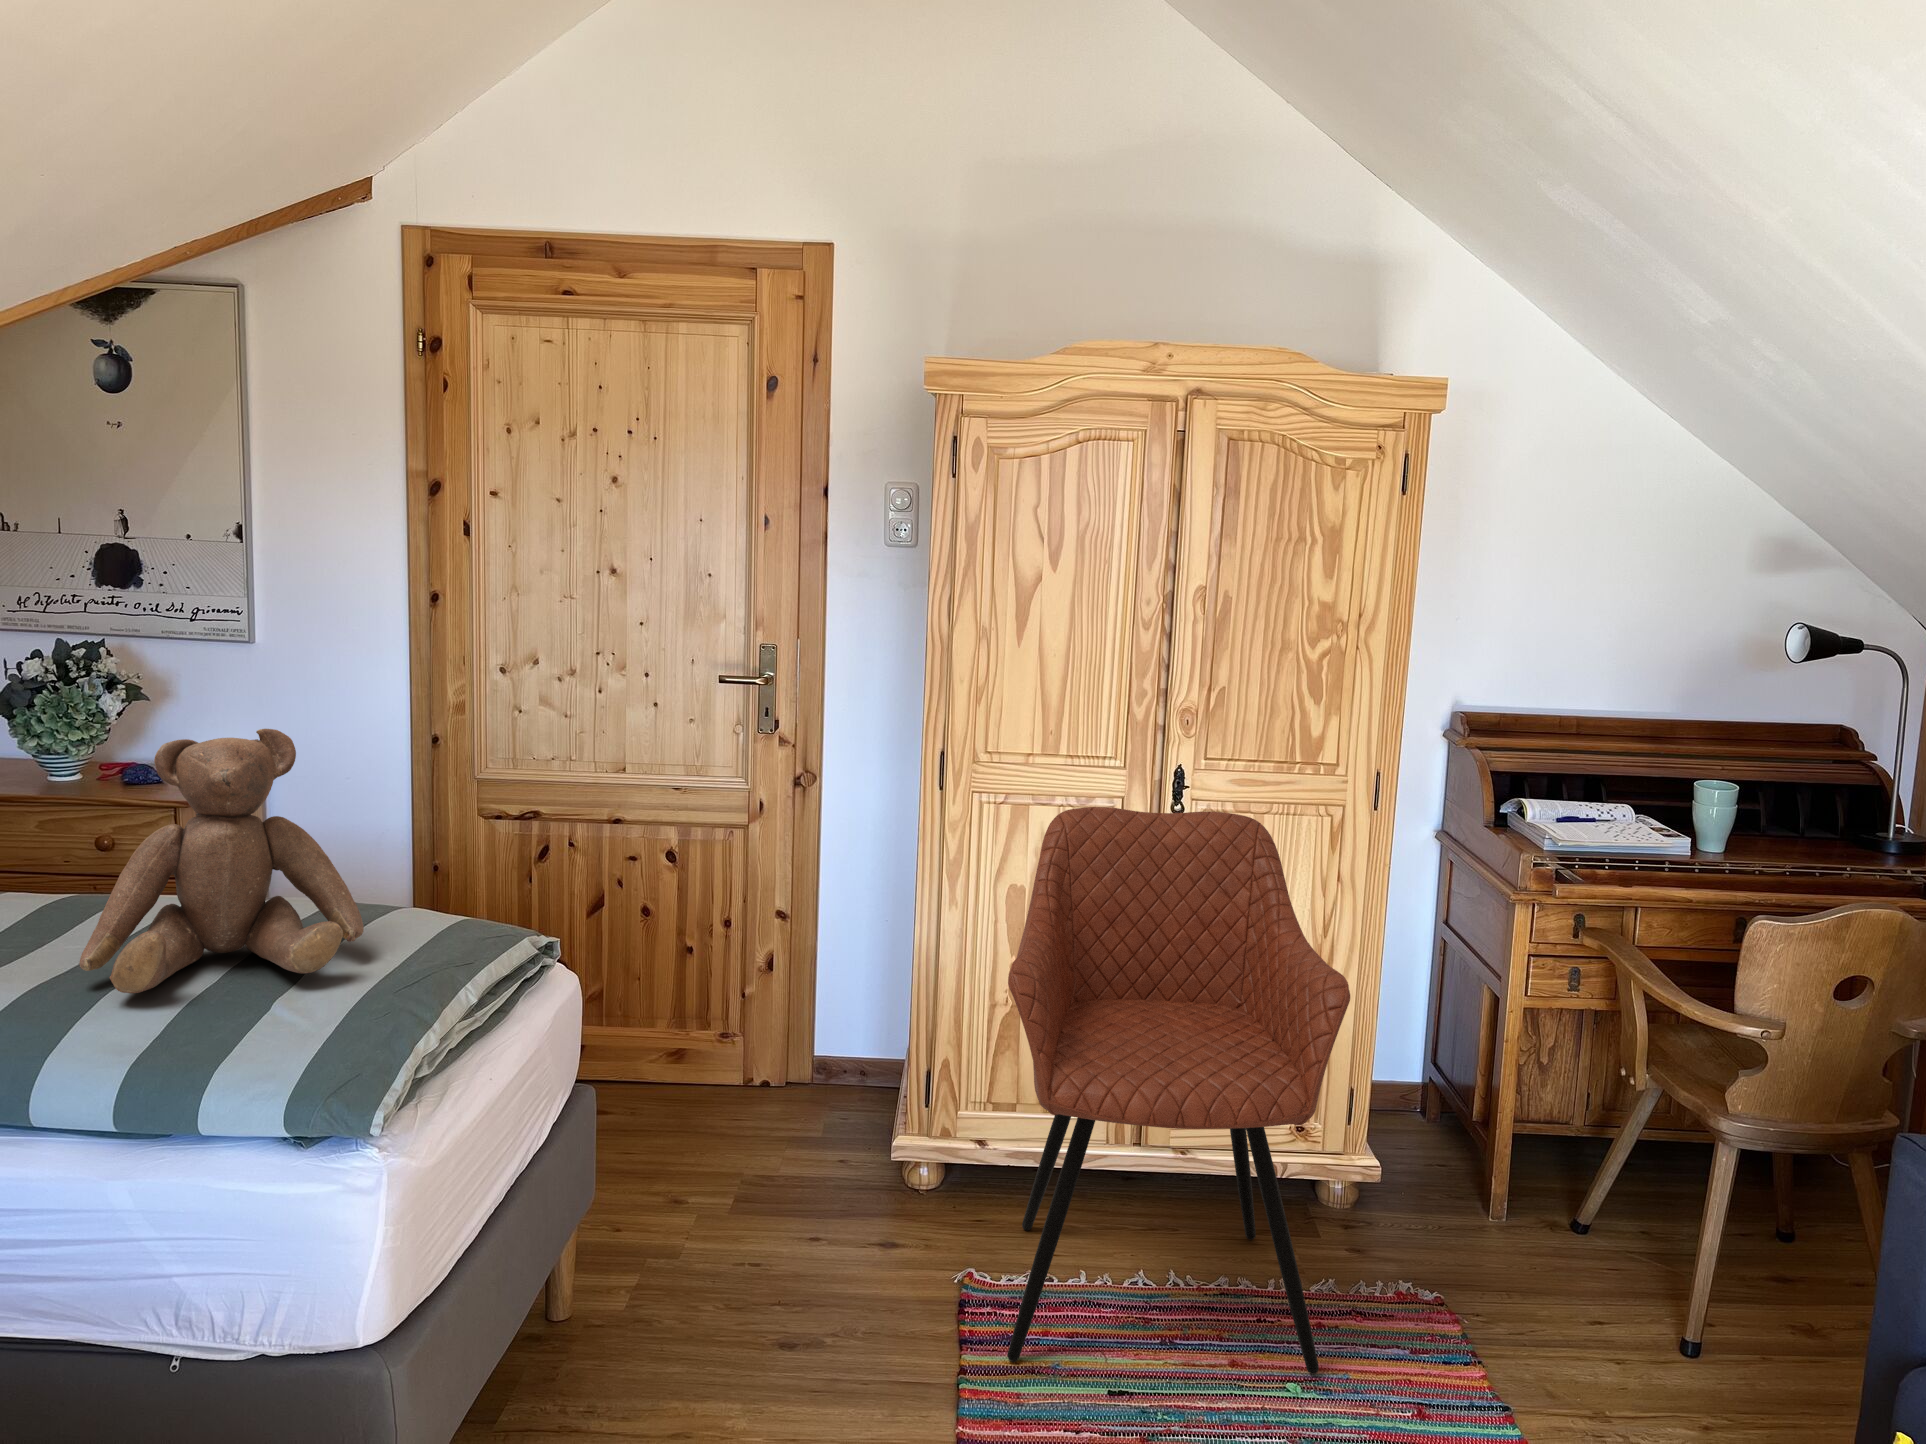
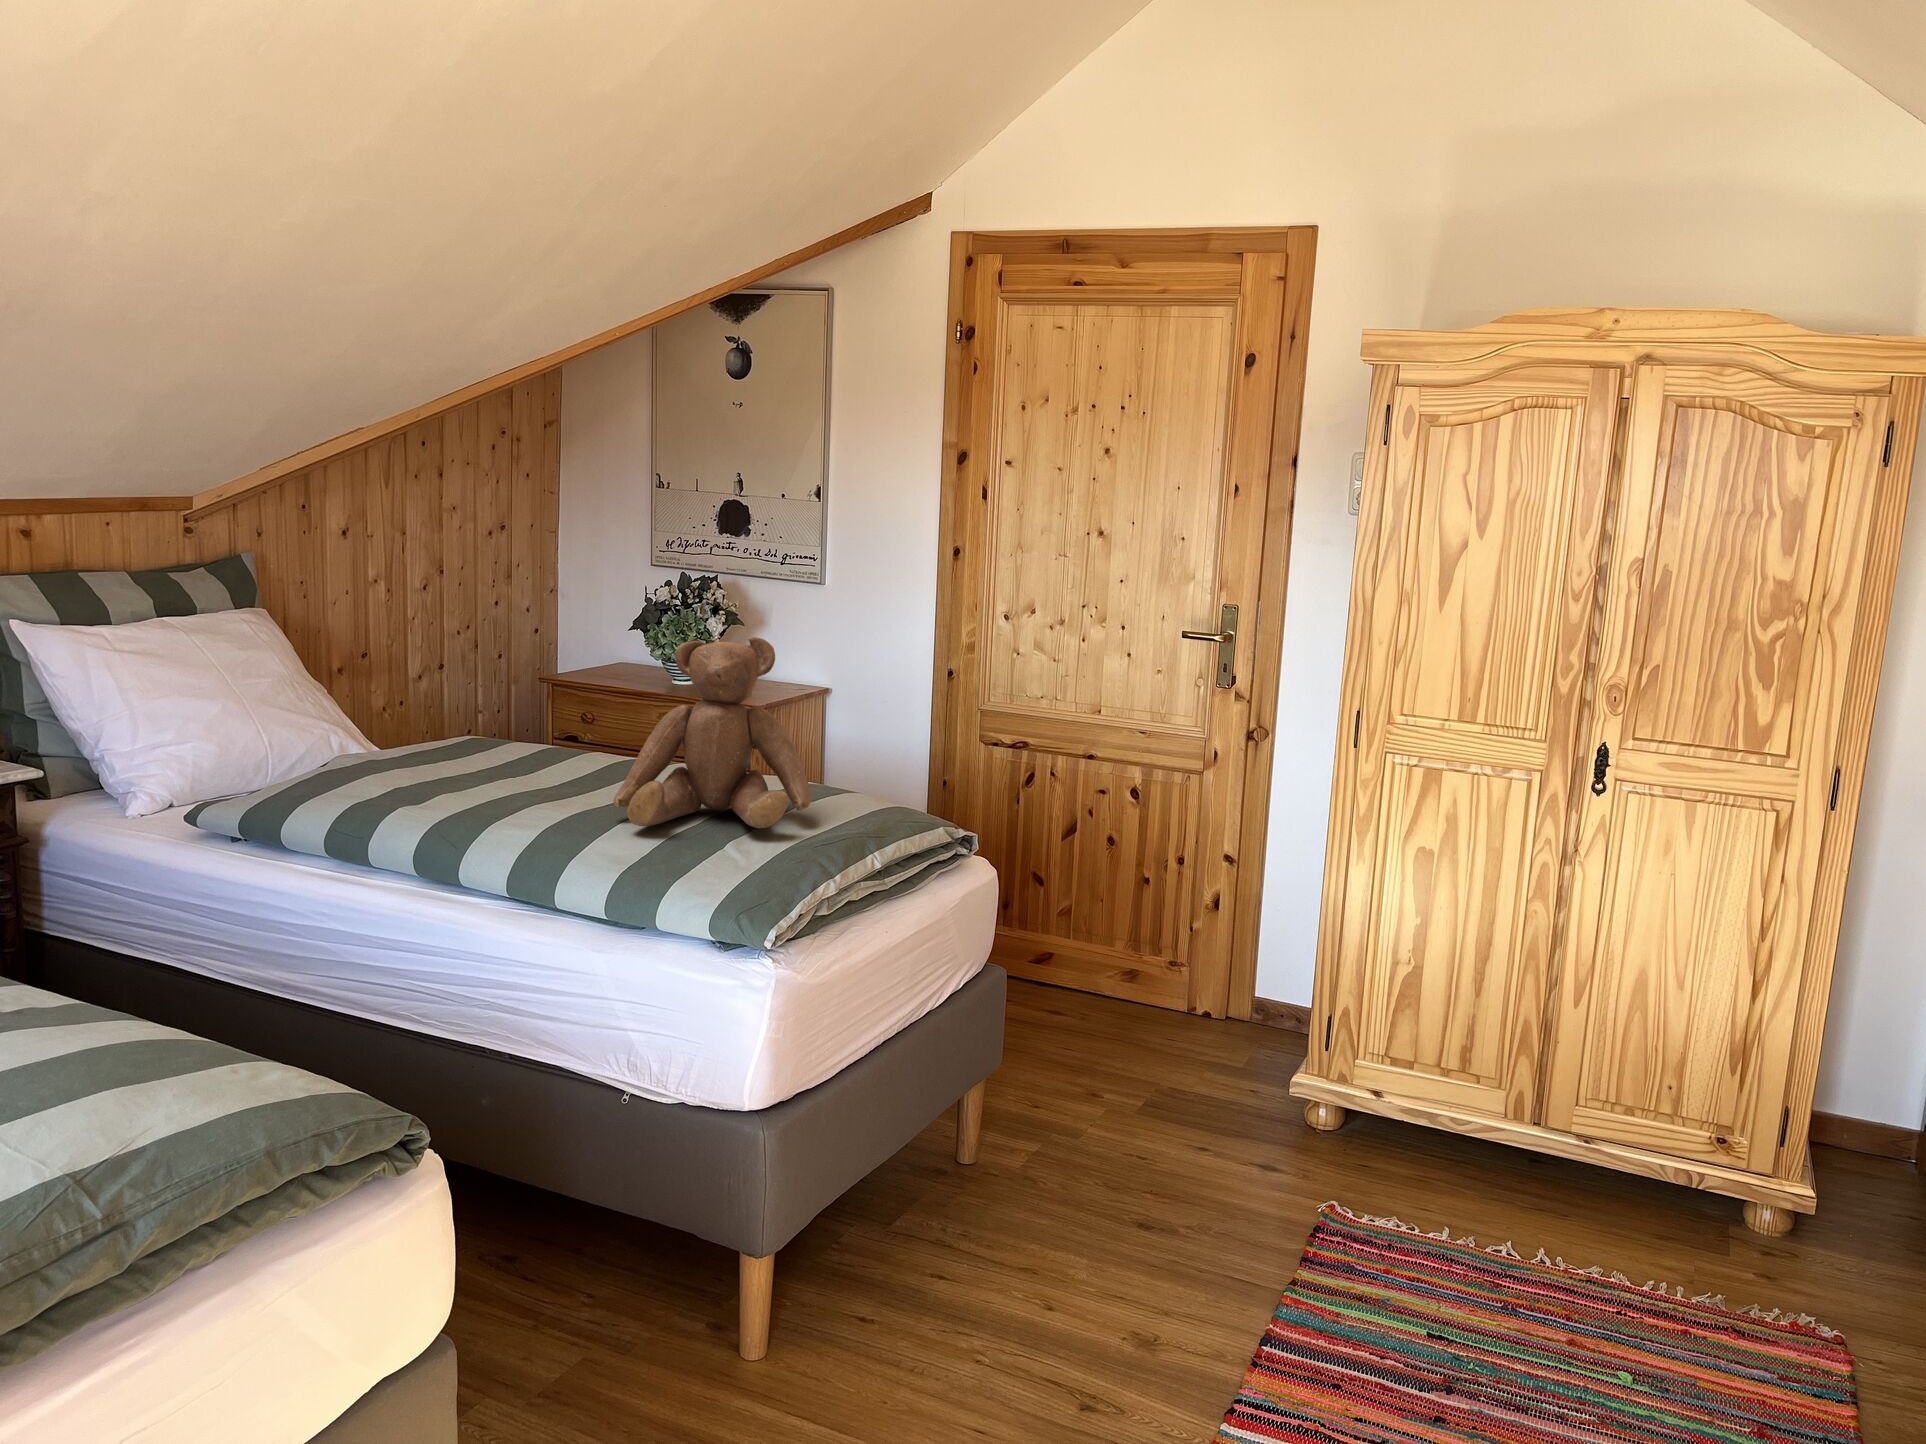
armchair: present [1007,807,1350,1374] -> none [1339,776,1725,1369]

